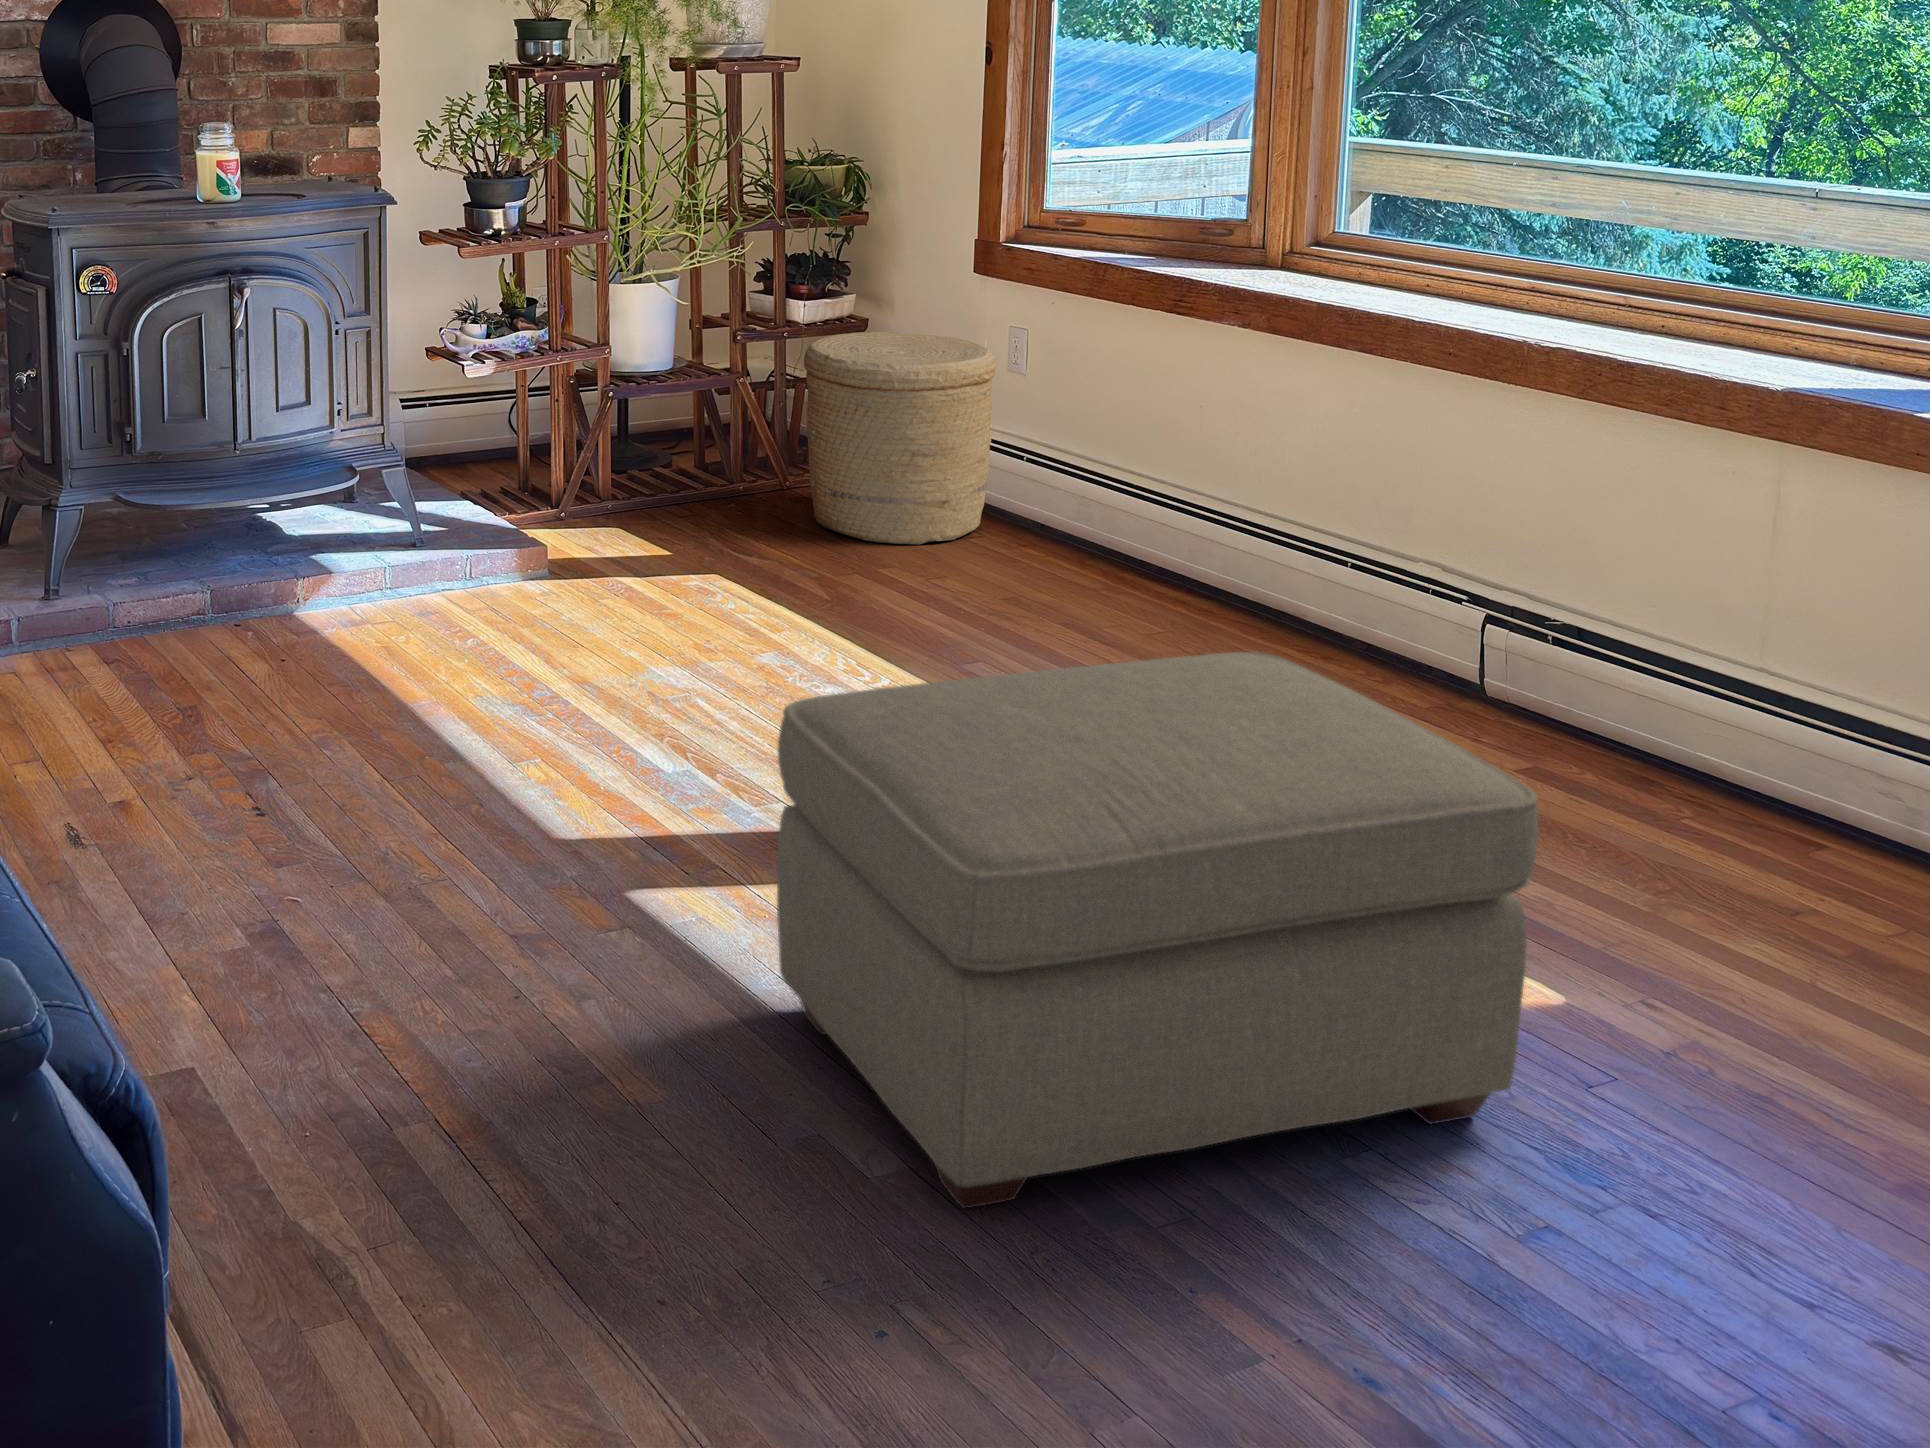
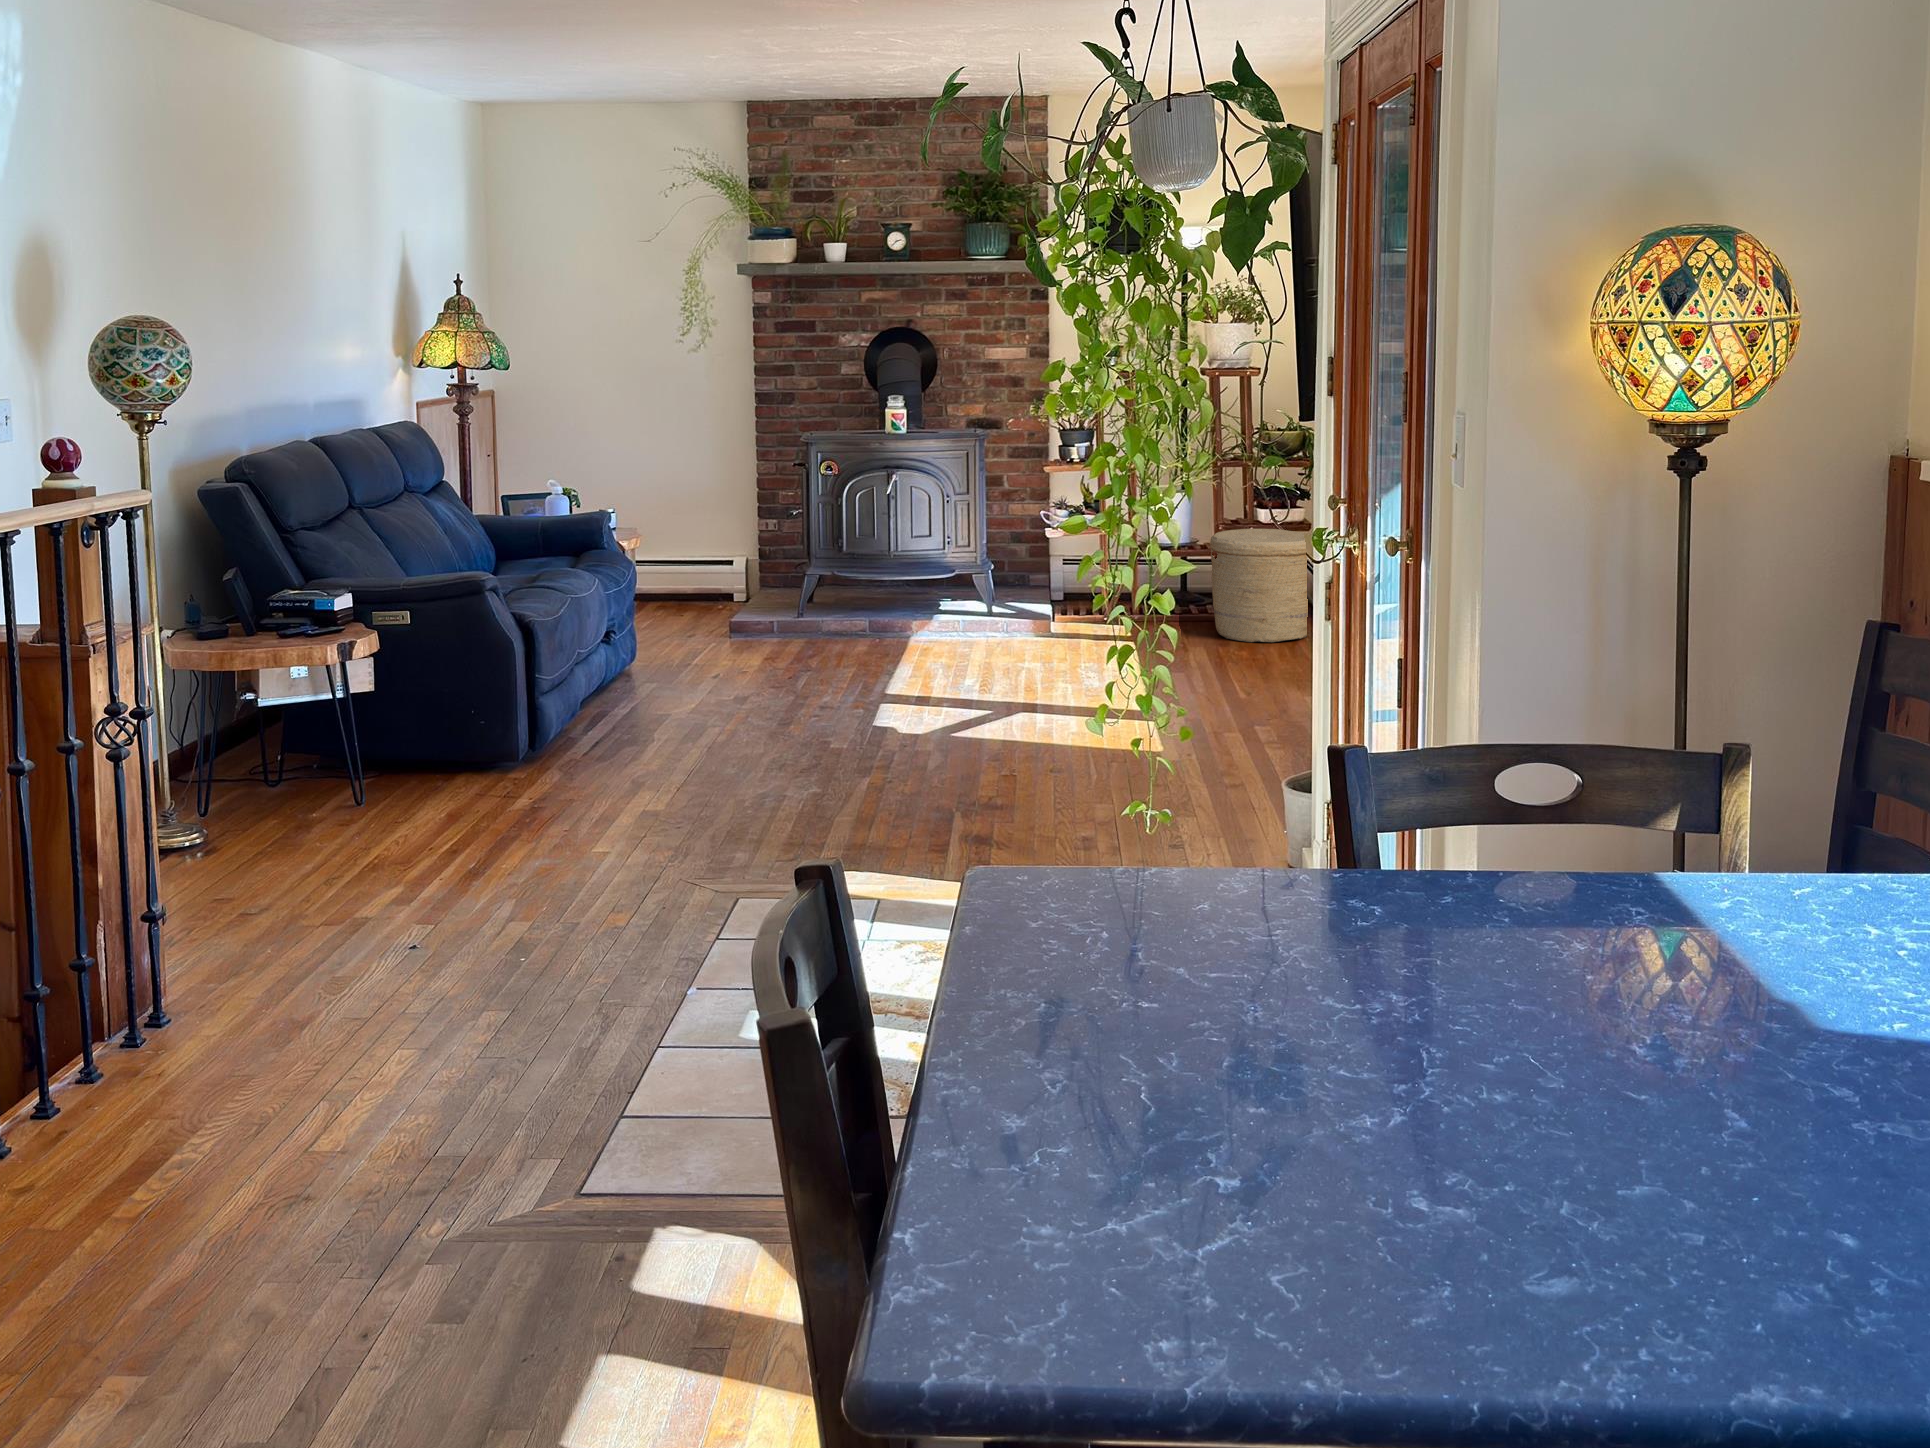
ottoman: present [777,652,1538,1209] -> none [820,613,1074,779]

